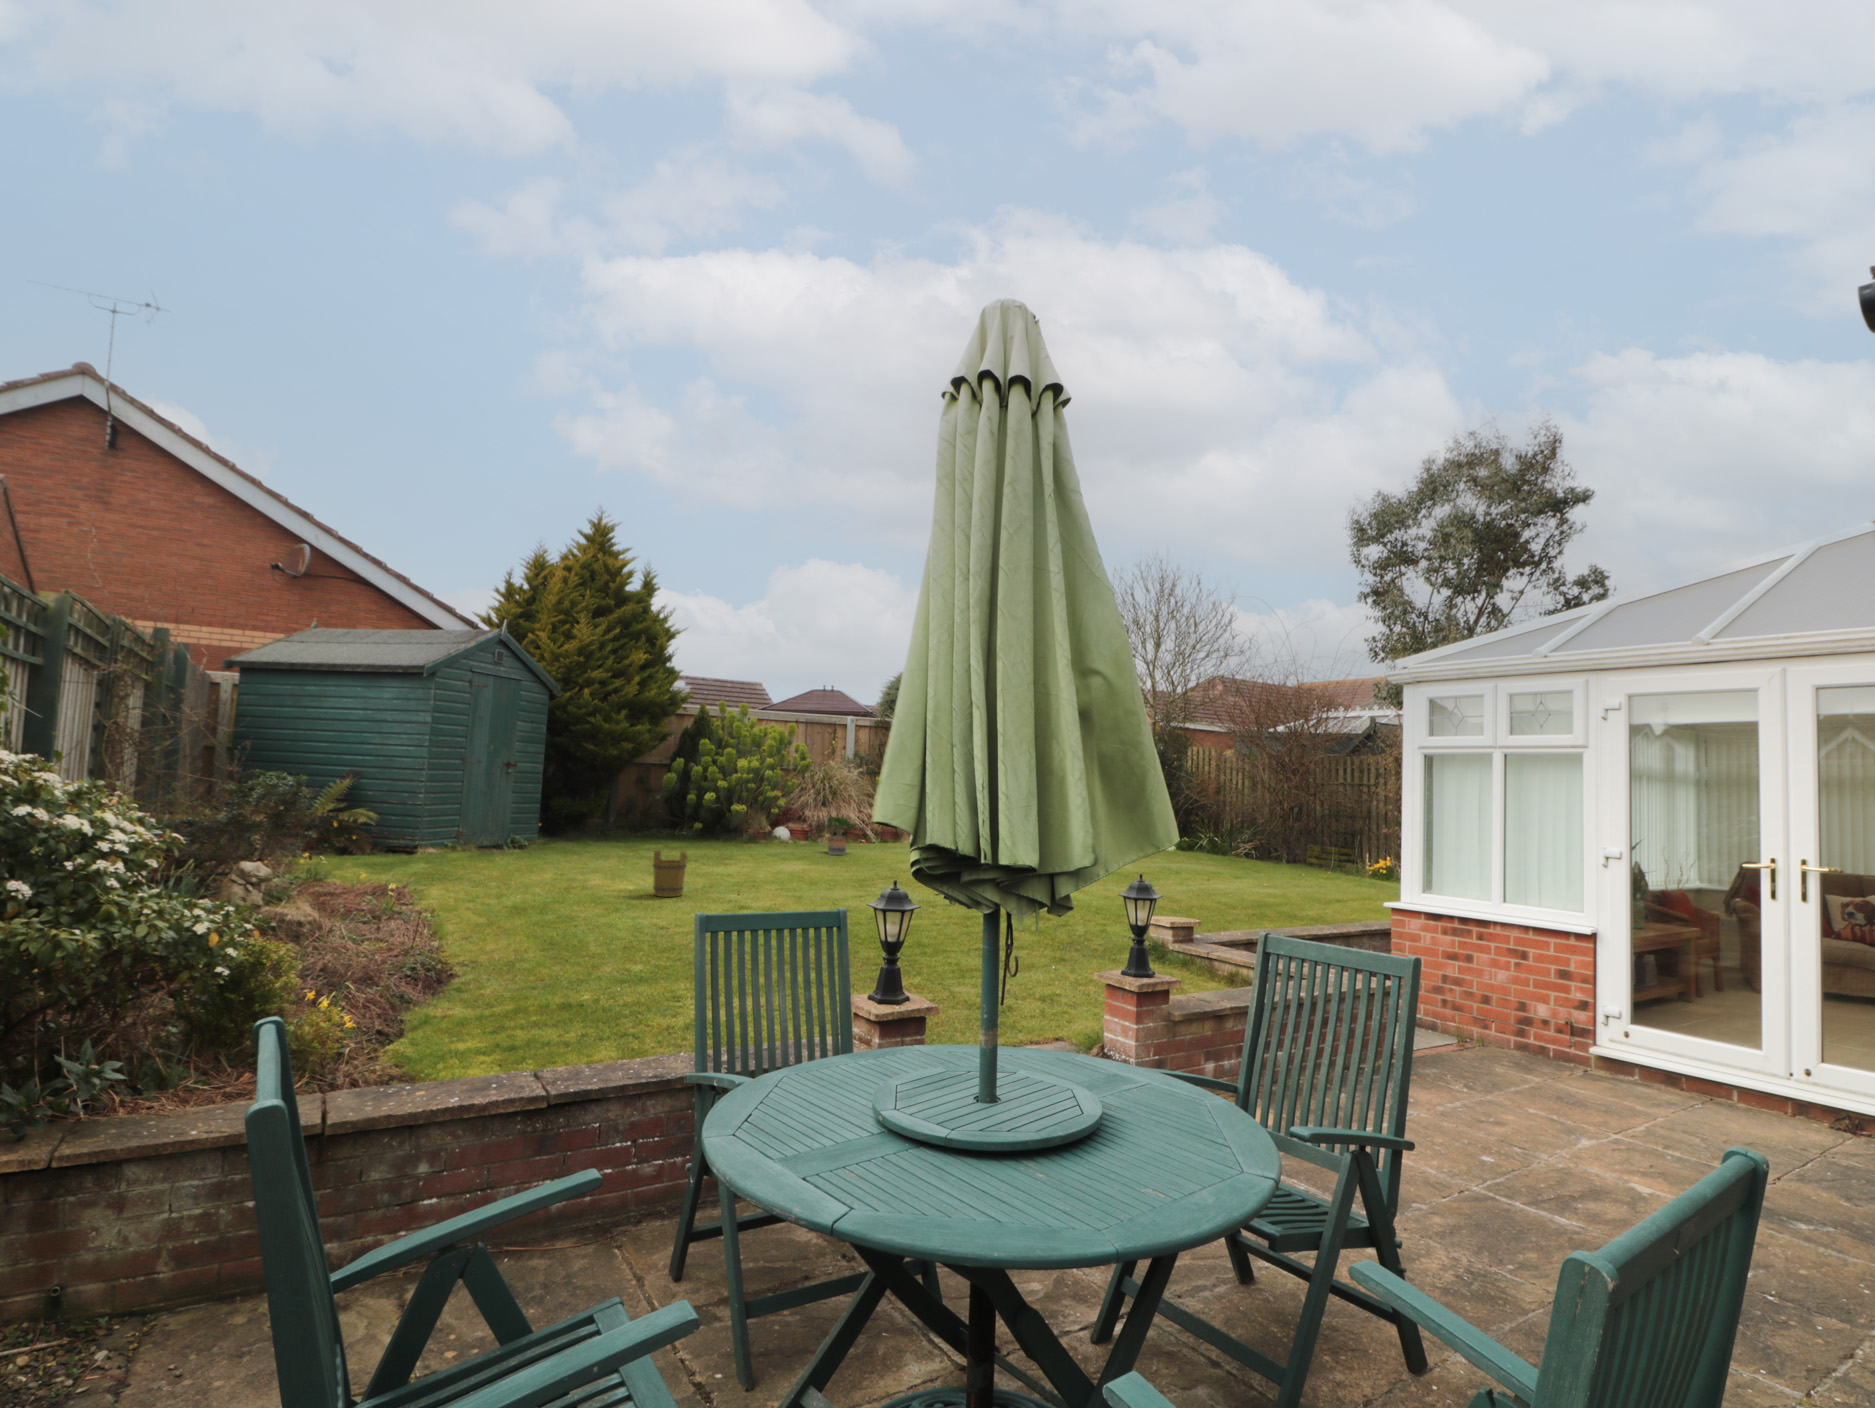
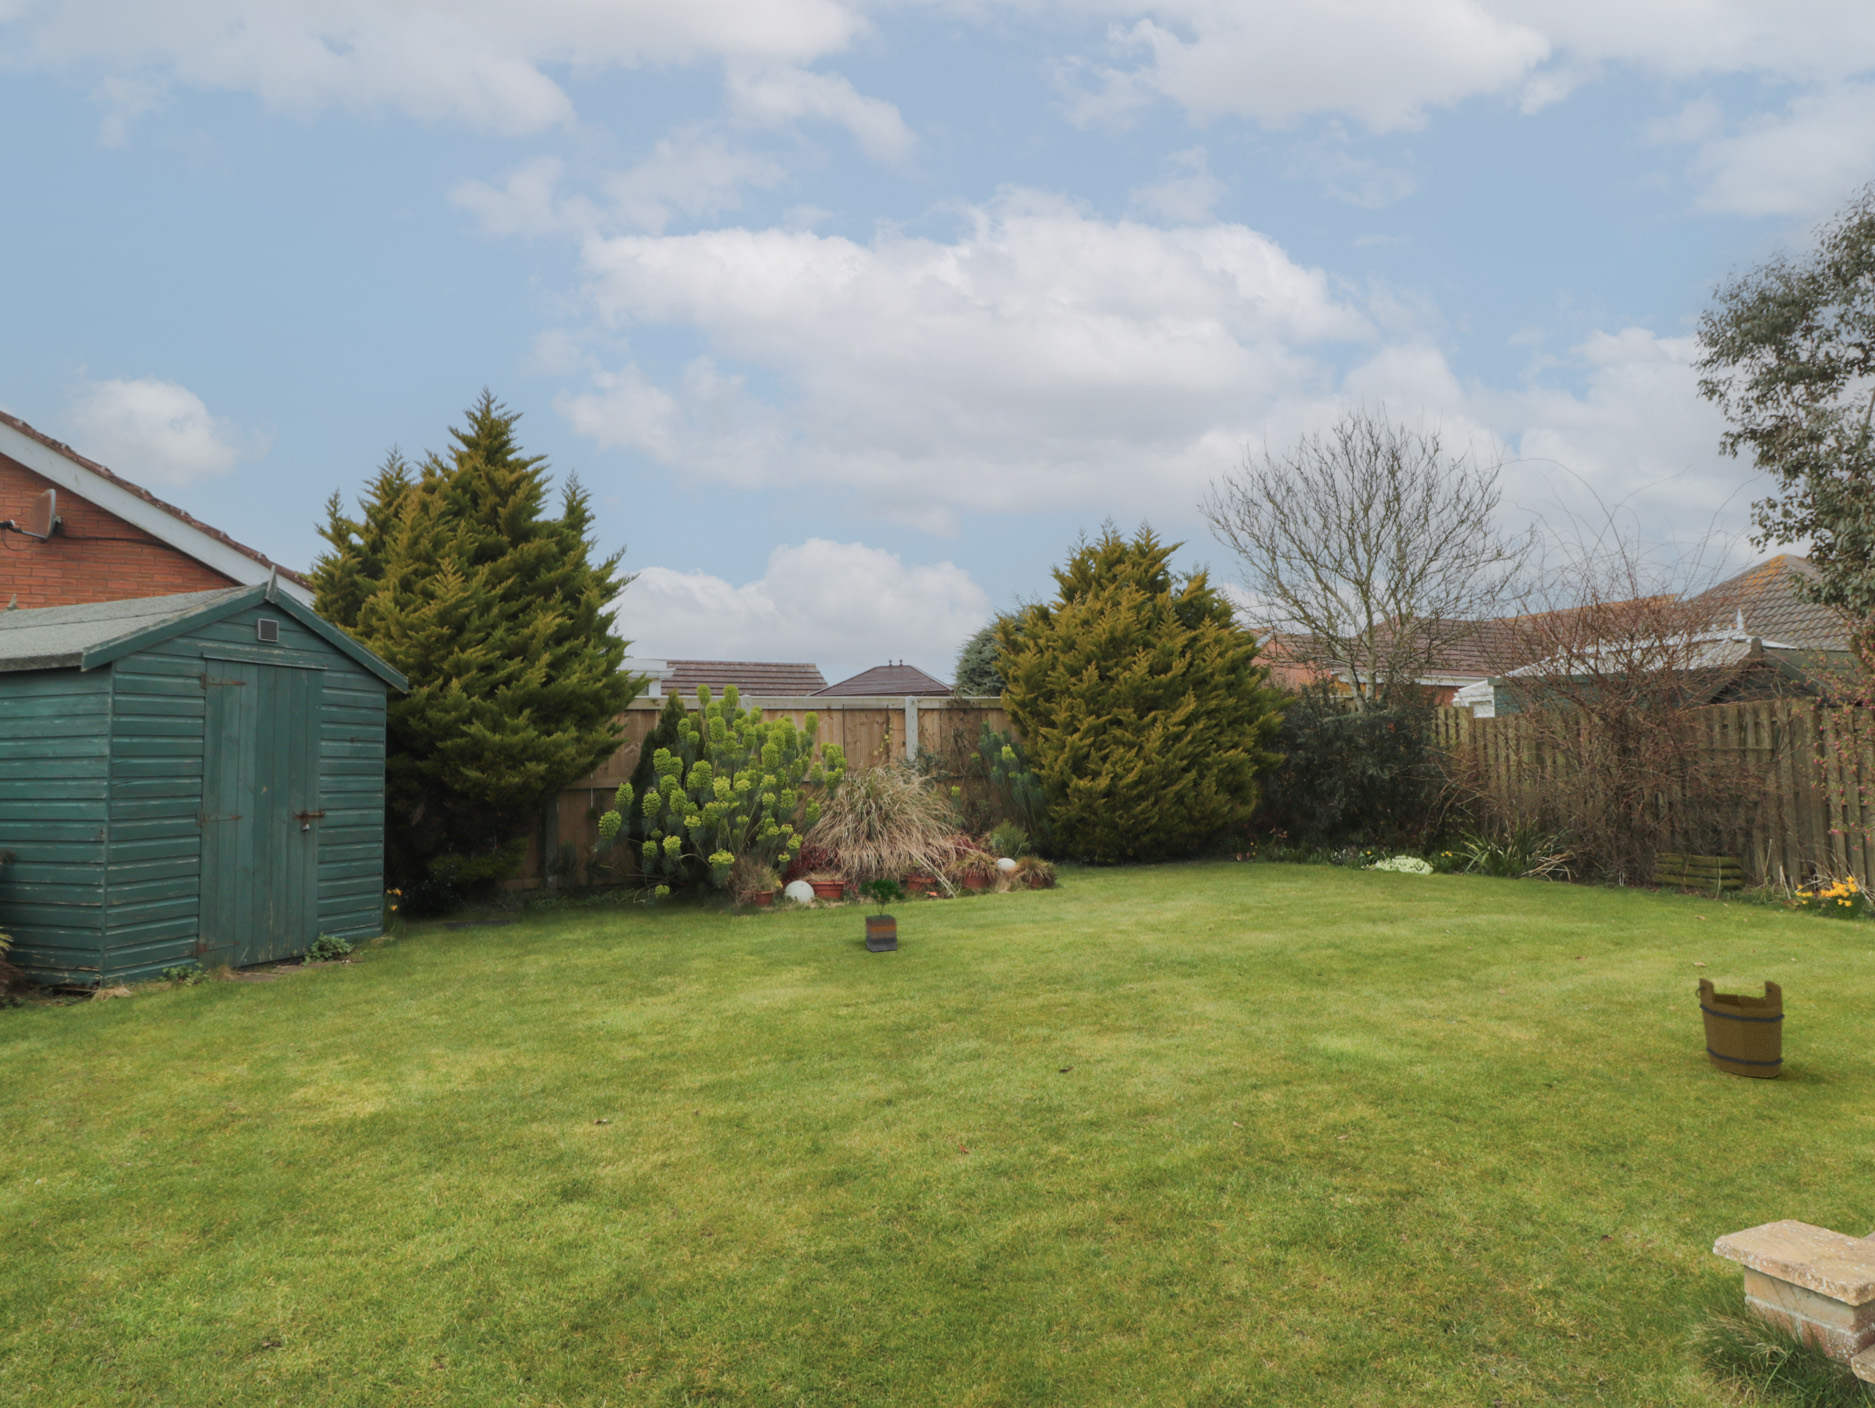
bucket: present [653,850,687,897] -> present [1696,978,1785,1078]

